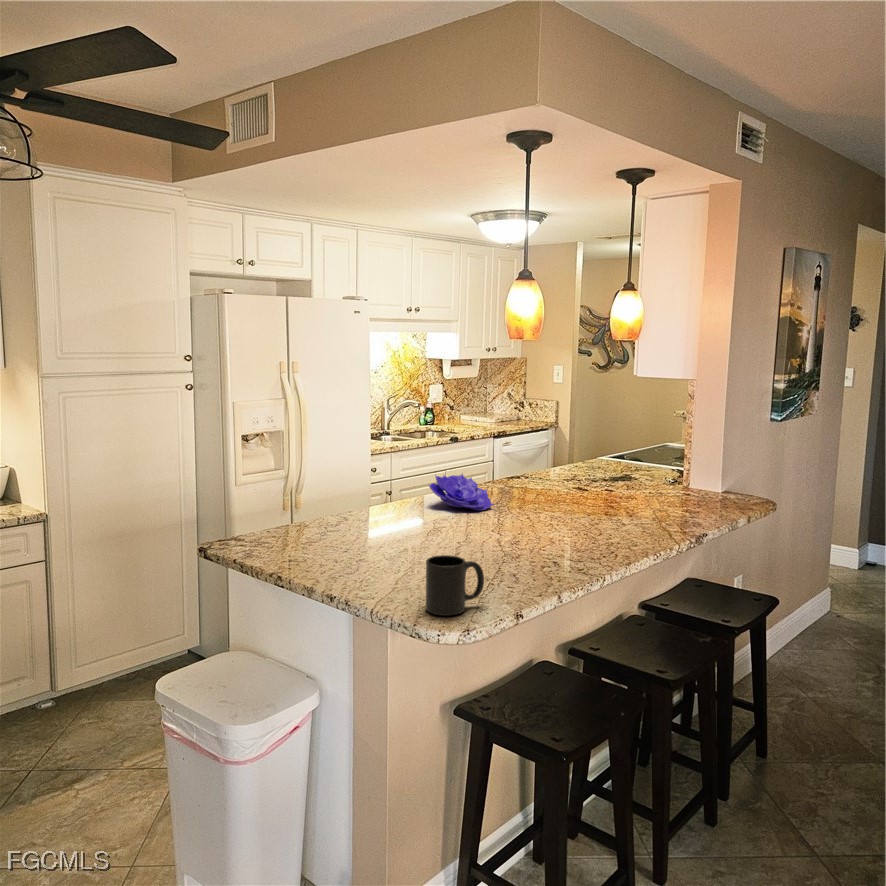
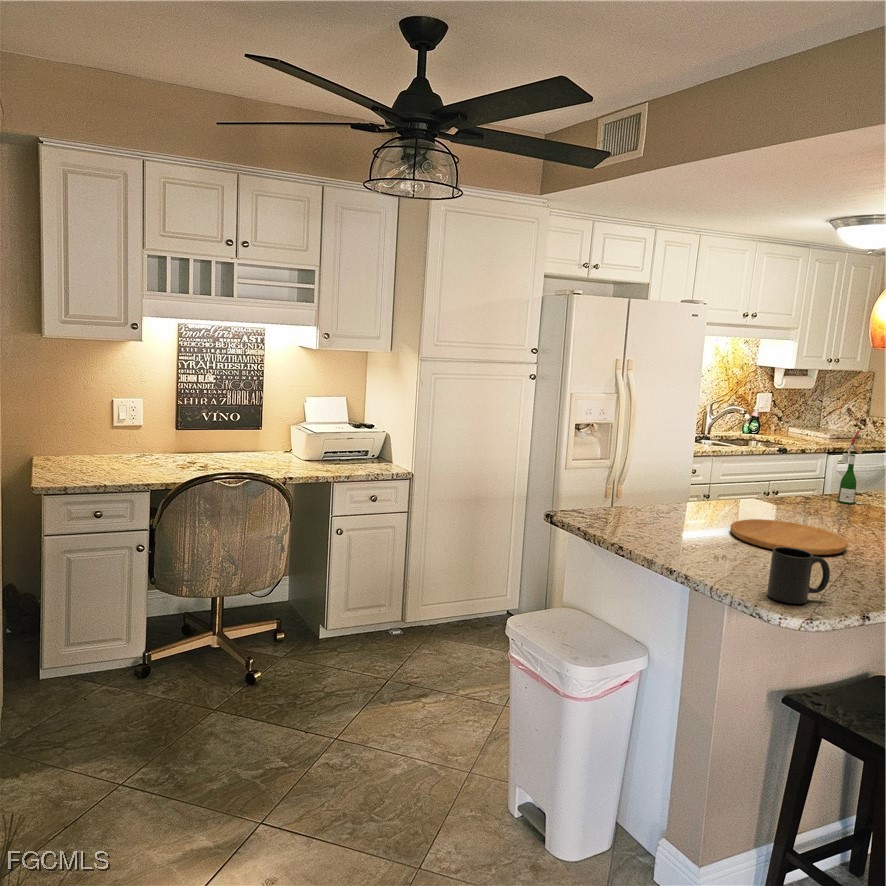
wine bottle: none [500,417,521,489] -> present [838,430,862,504]
decorative bowl: present [429,474,494,510] -> none [764,478,833,519]
cutting board: none [395,519,506,553] -> present [730,519,848,555]

